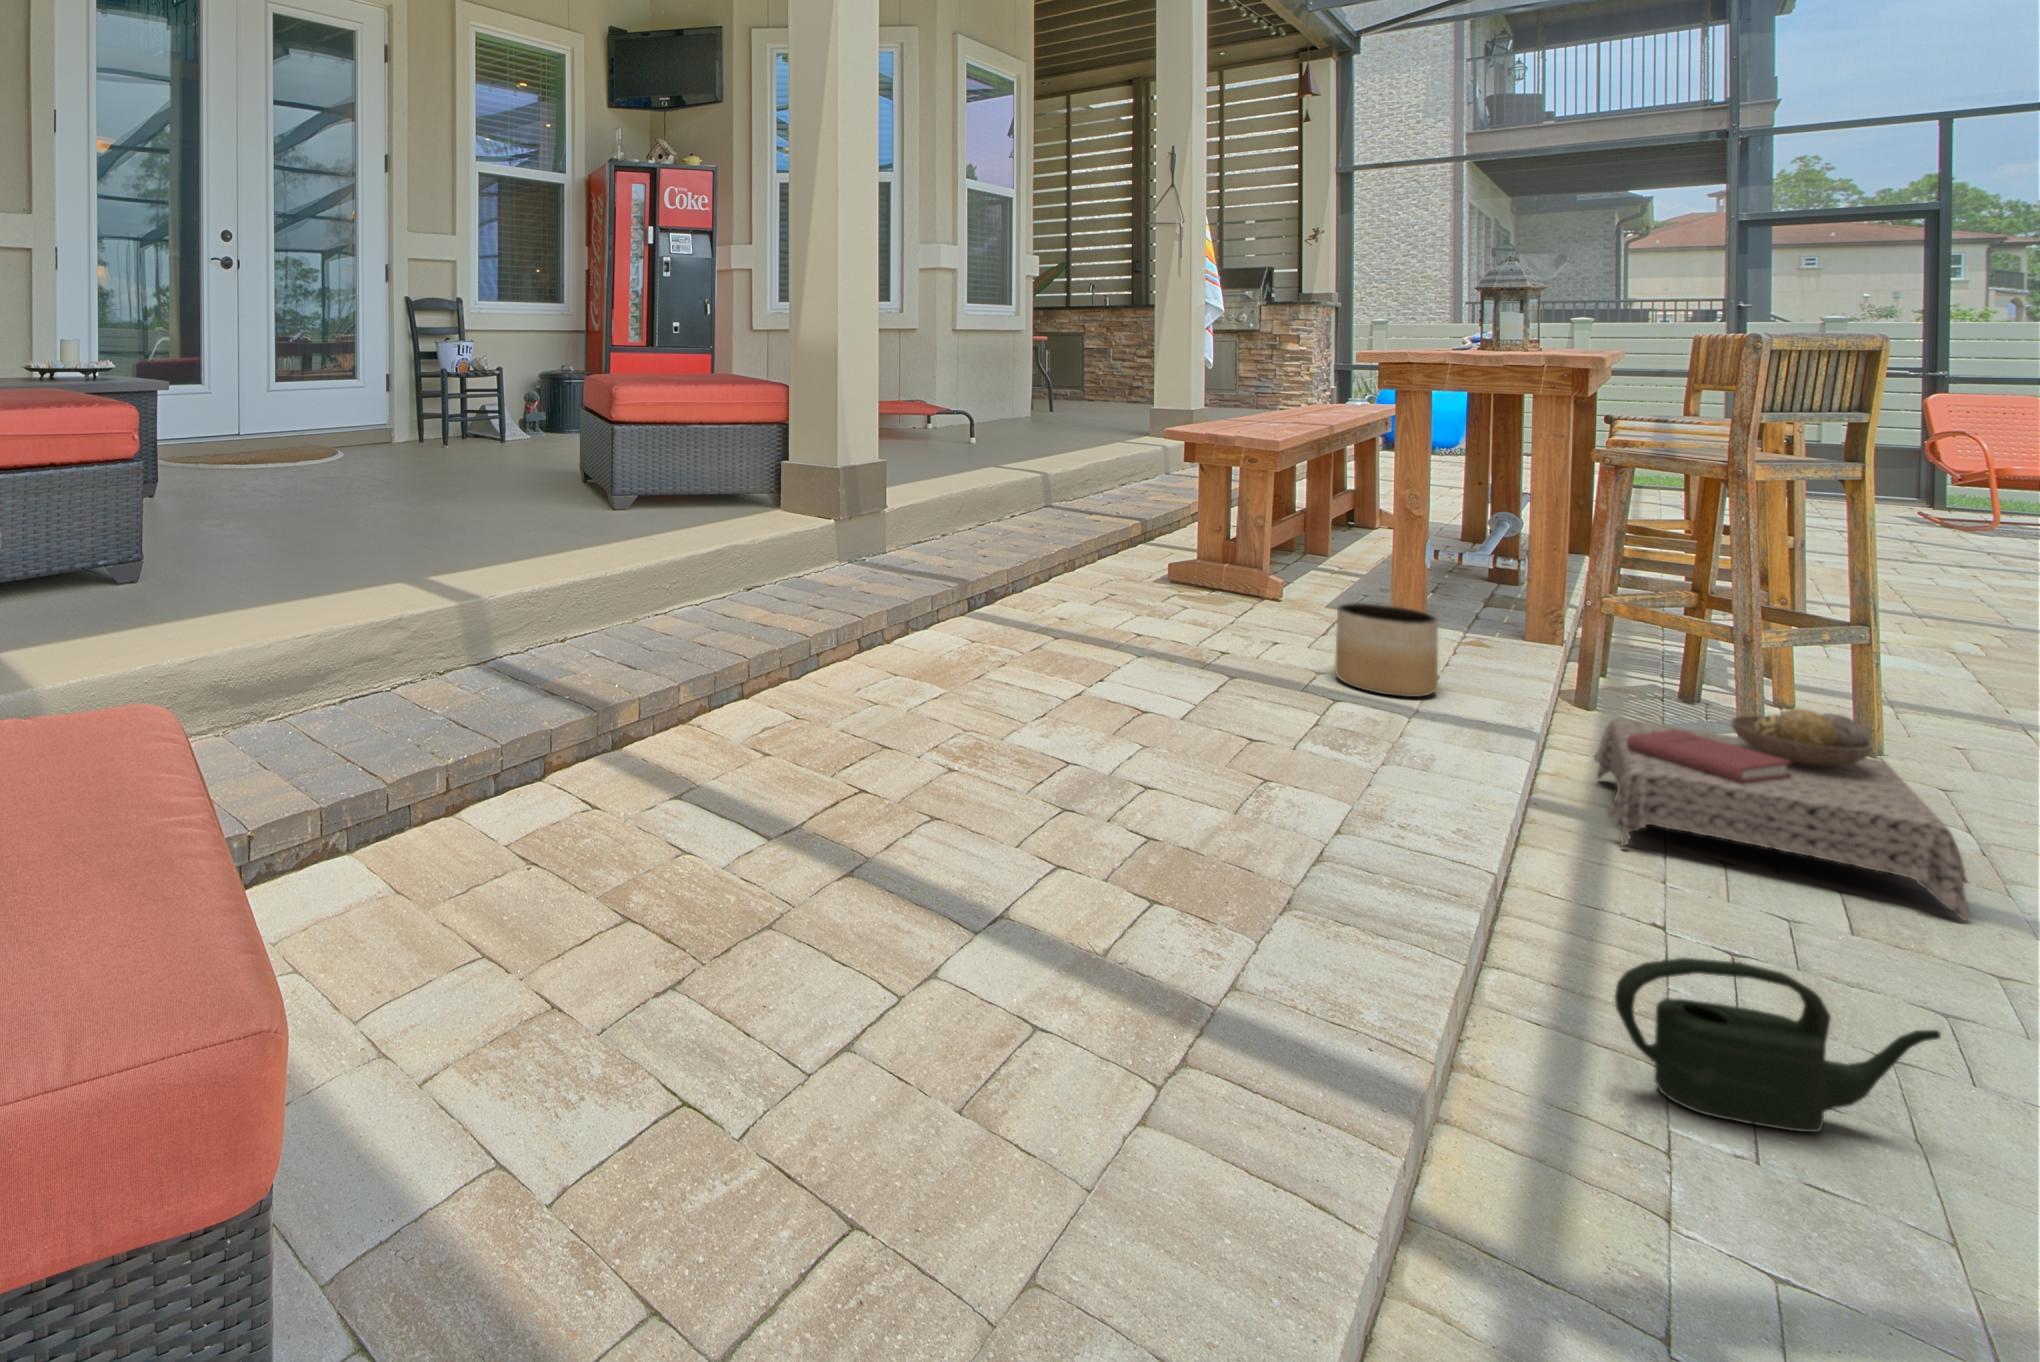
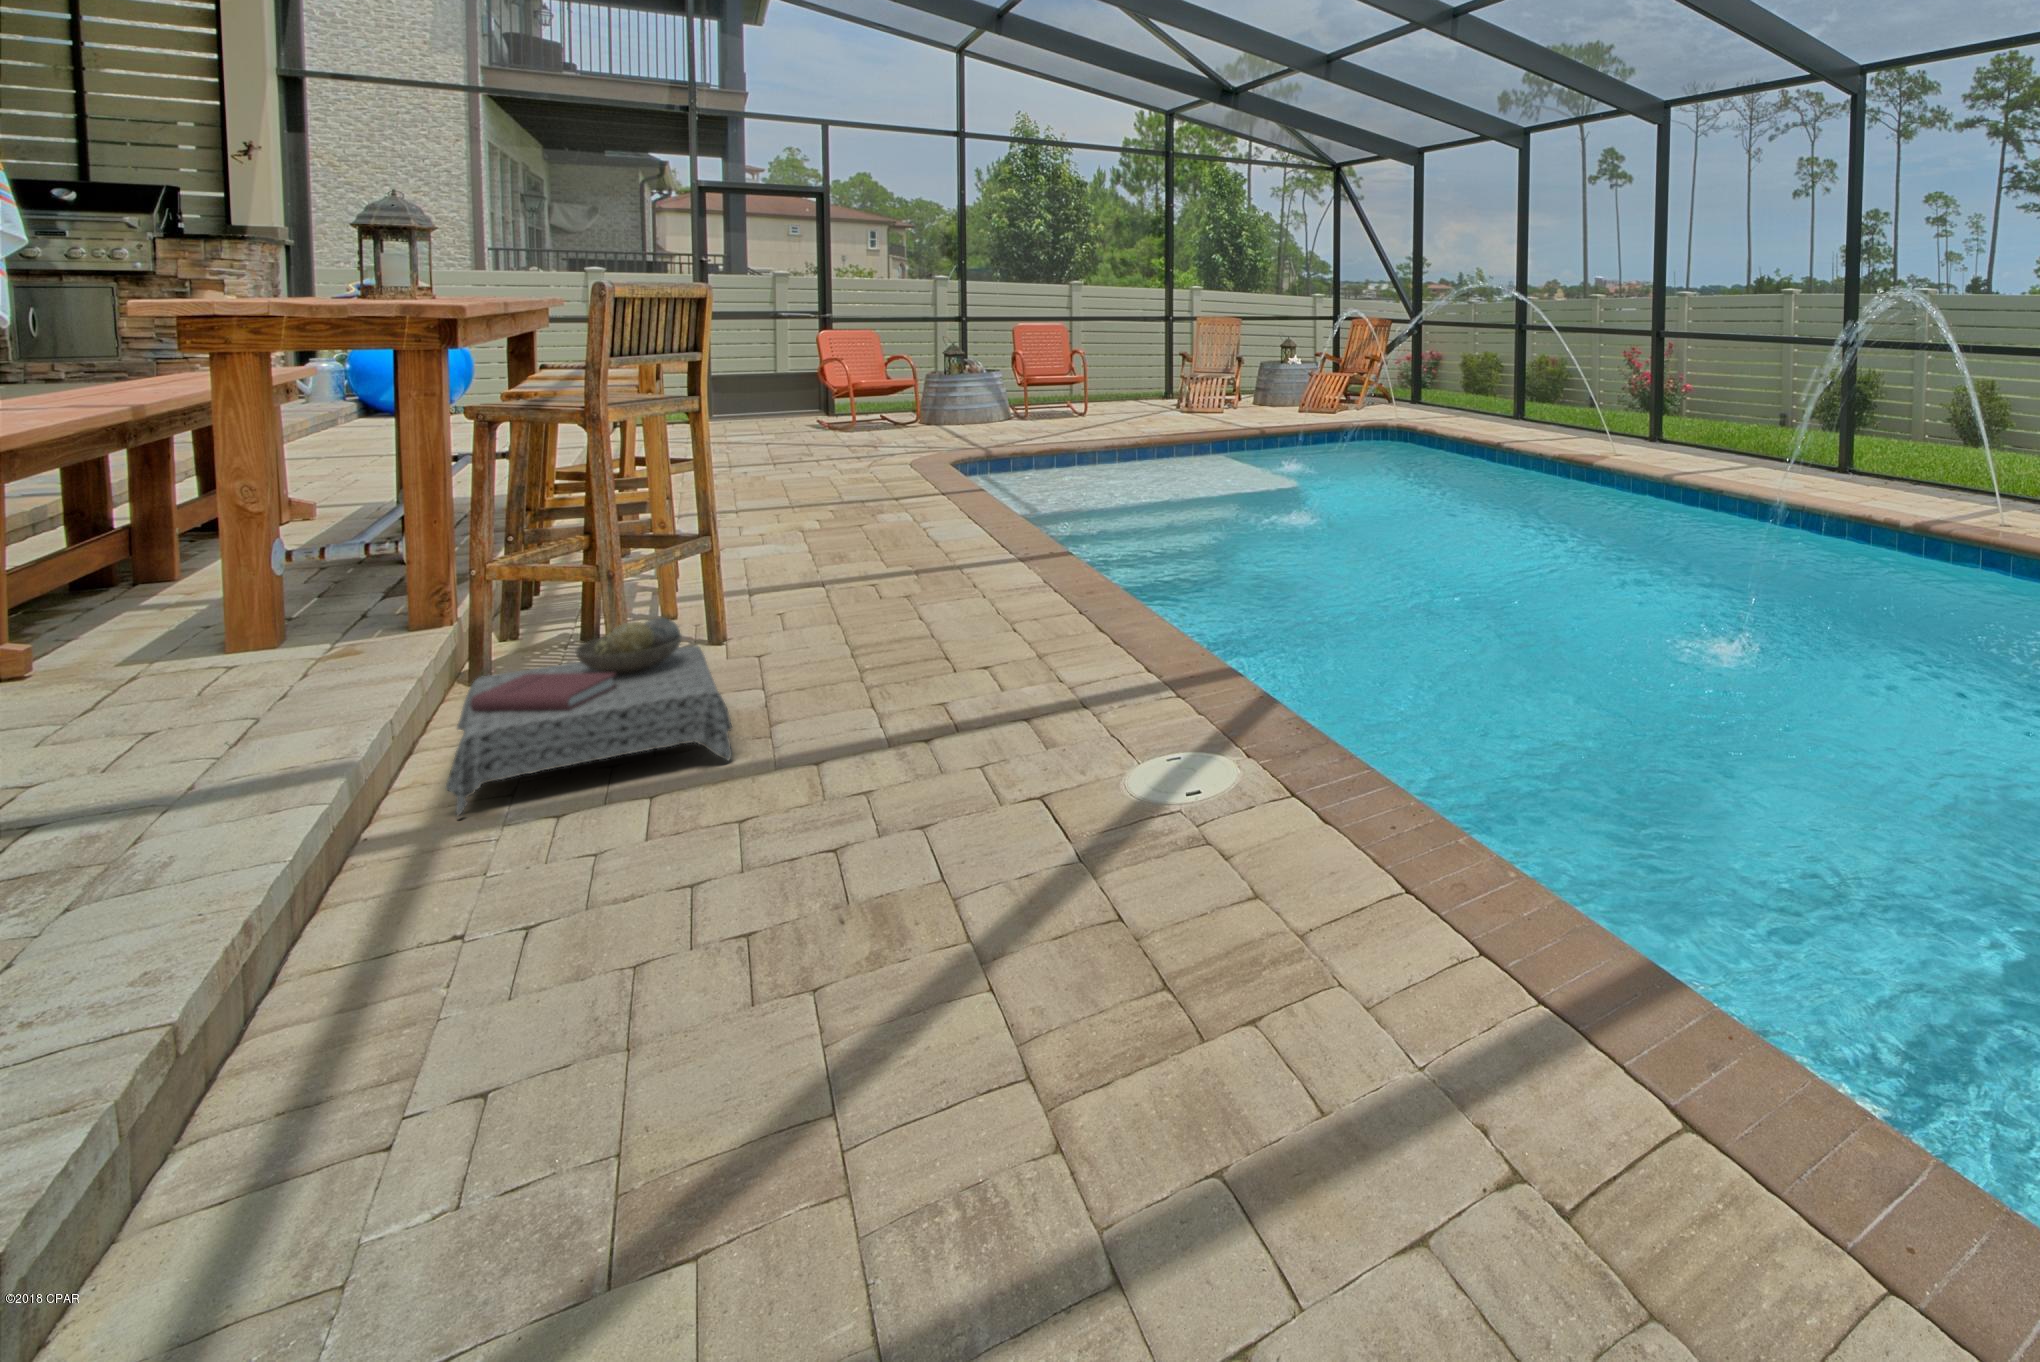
planter: present [1335,603,1438,697] -> none [103,620,267,744]
watering can: present [1615,958,1941,1132] -> none [318,896,633,1112]

